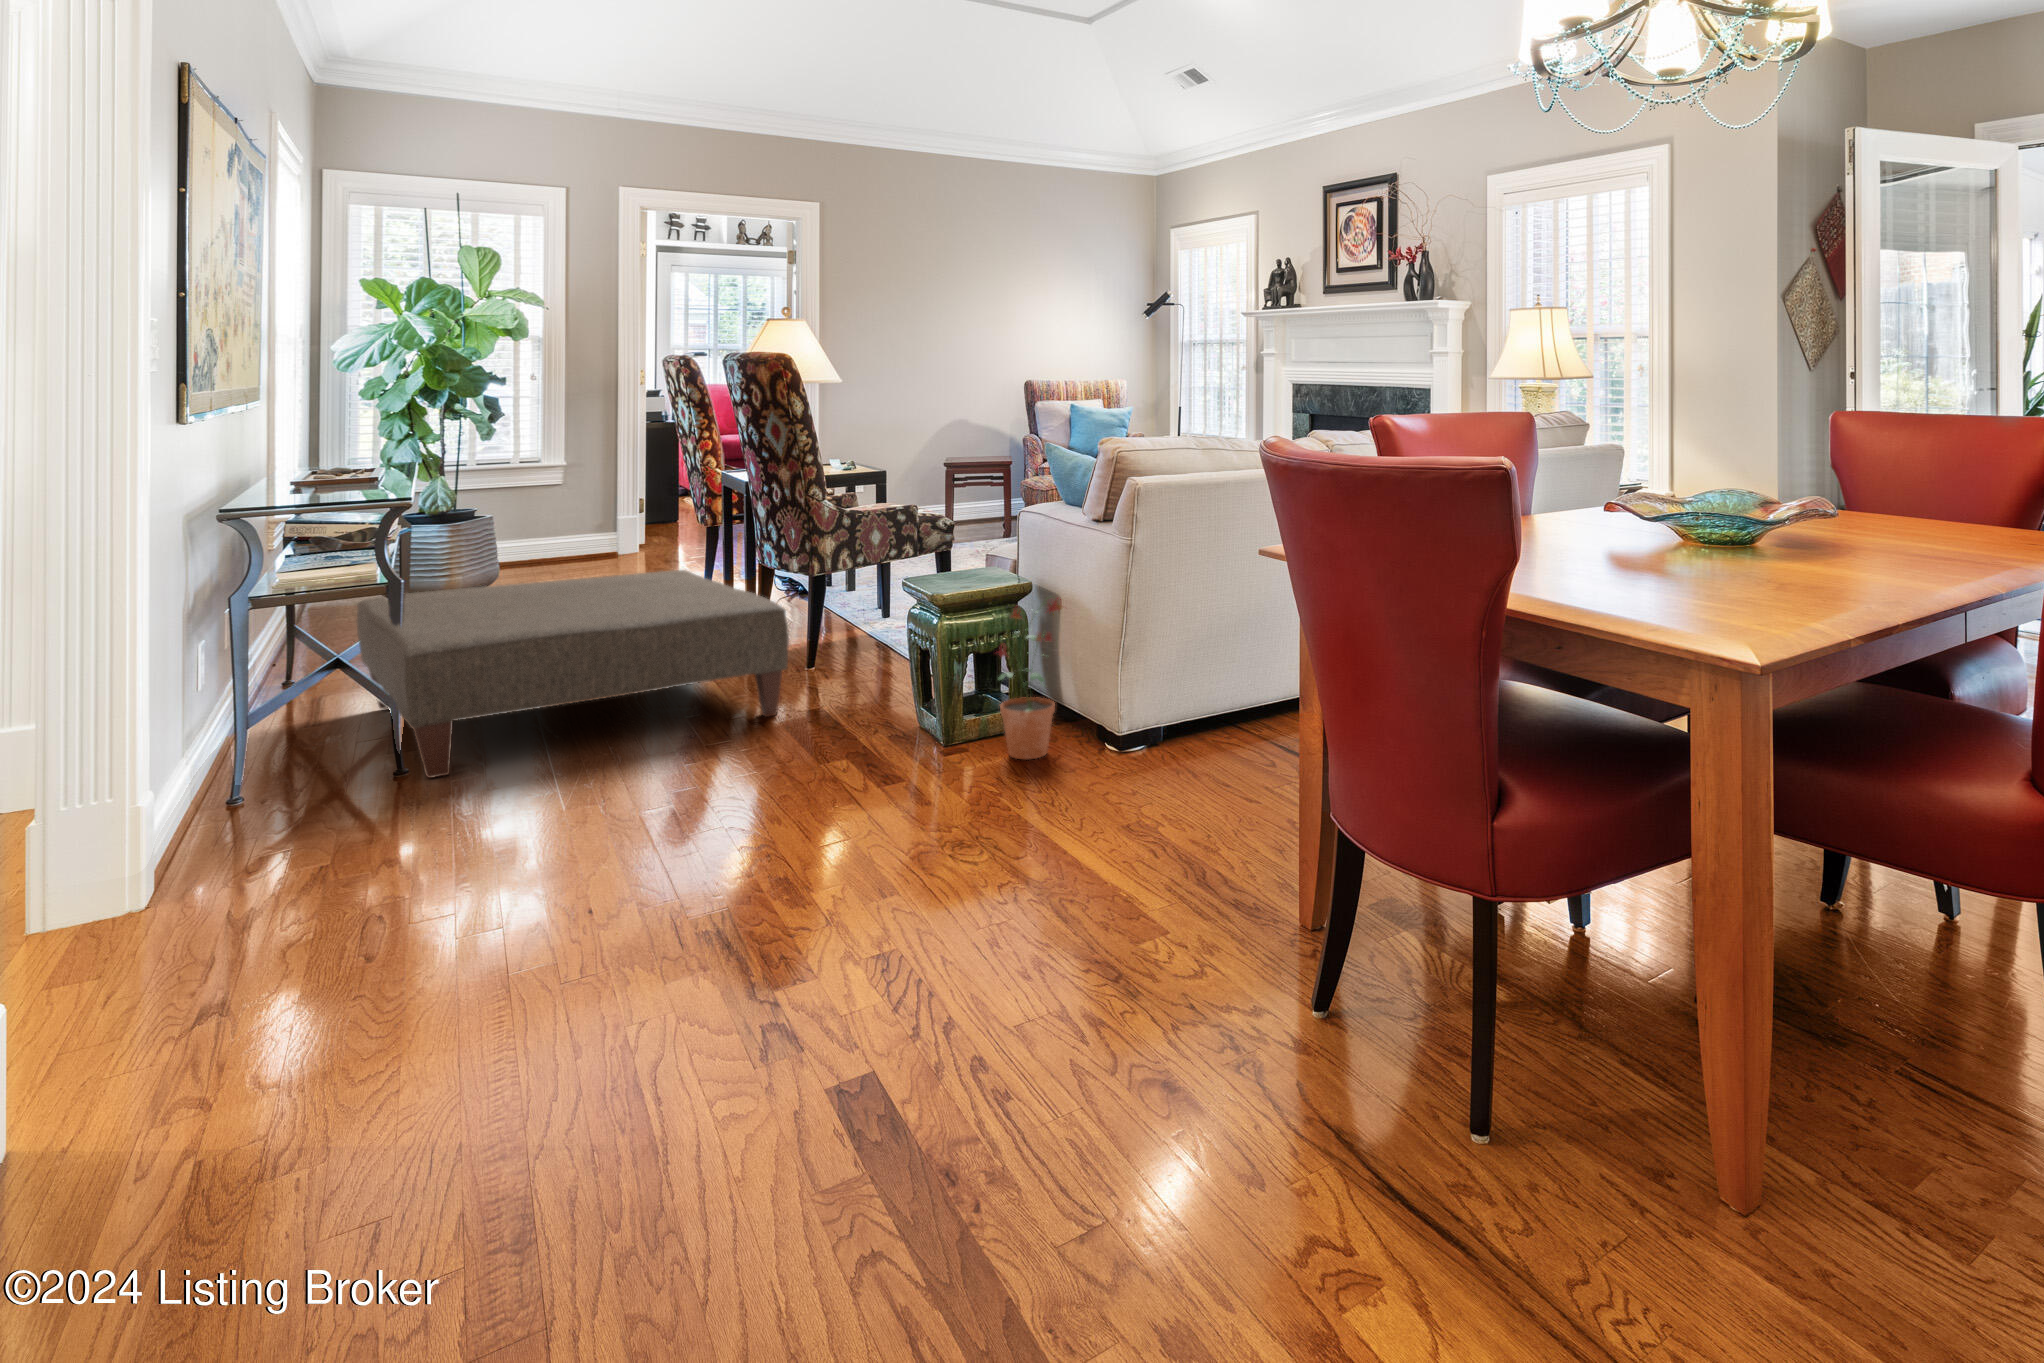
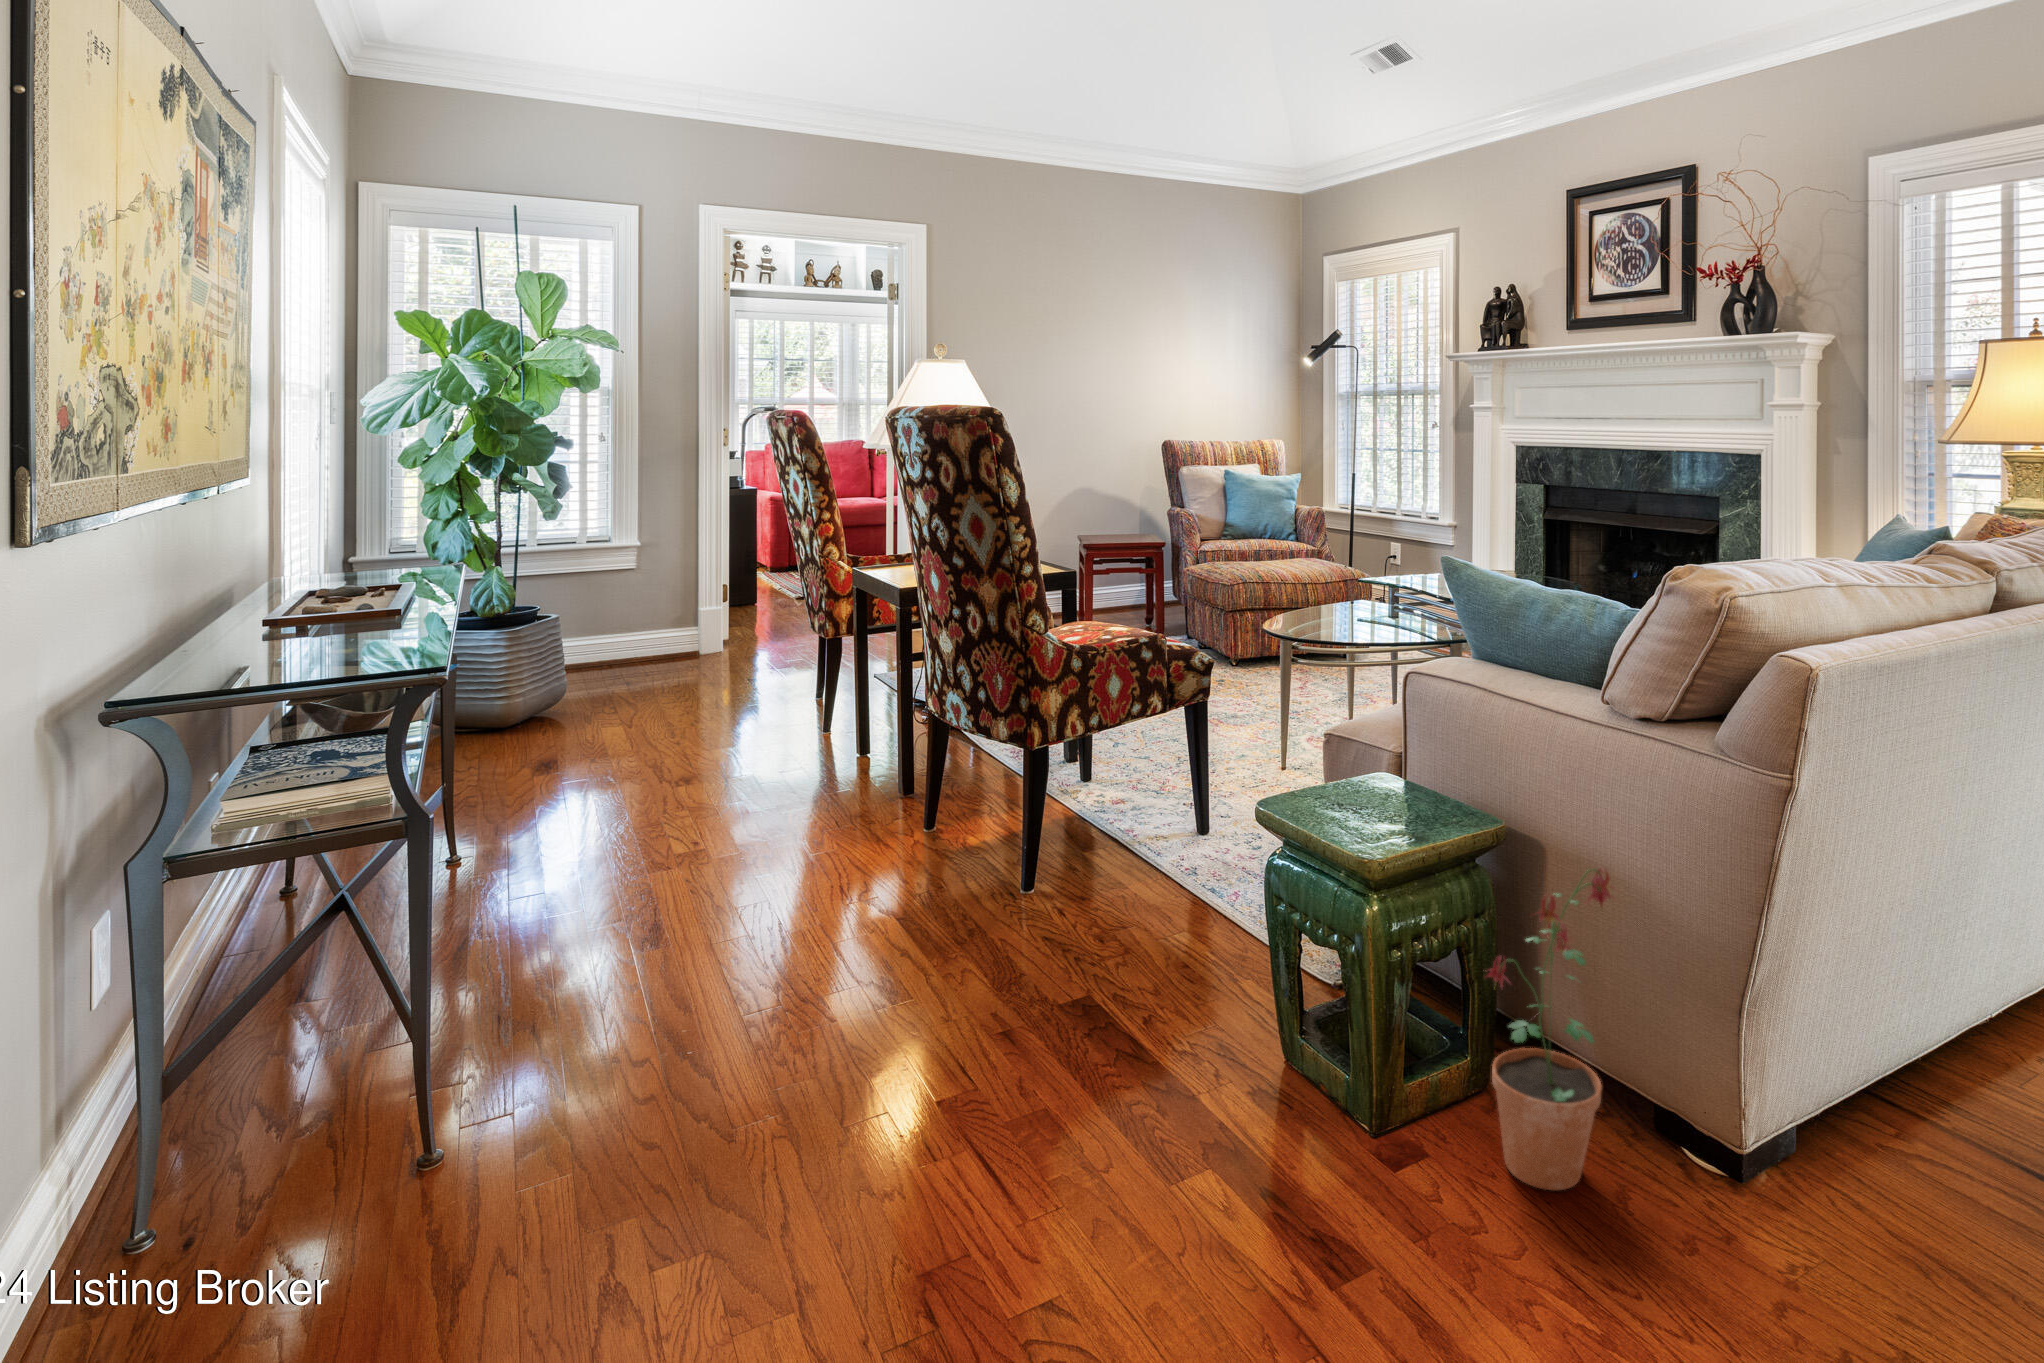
ottoman: present [357,570,789,778] -> none [360,730,1041,1209]

